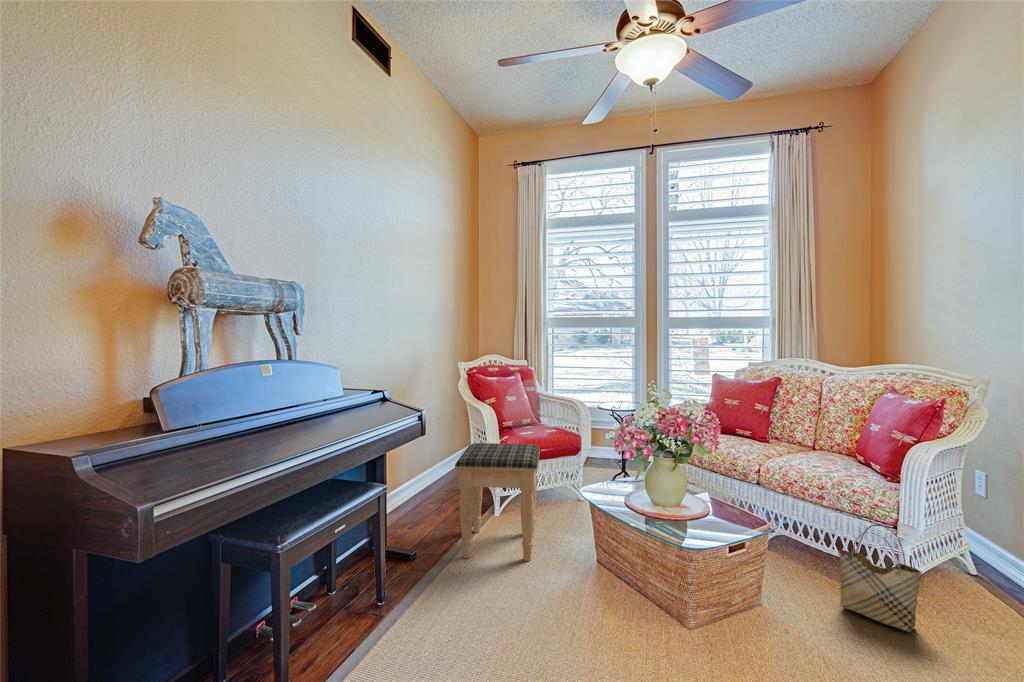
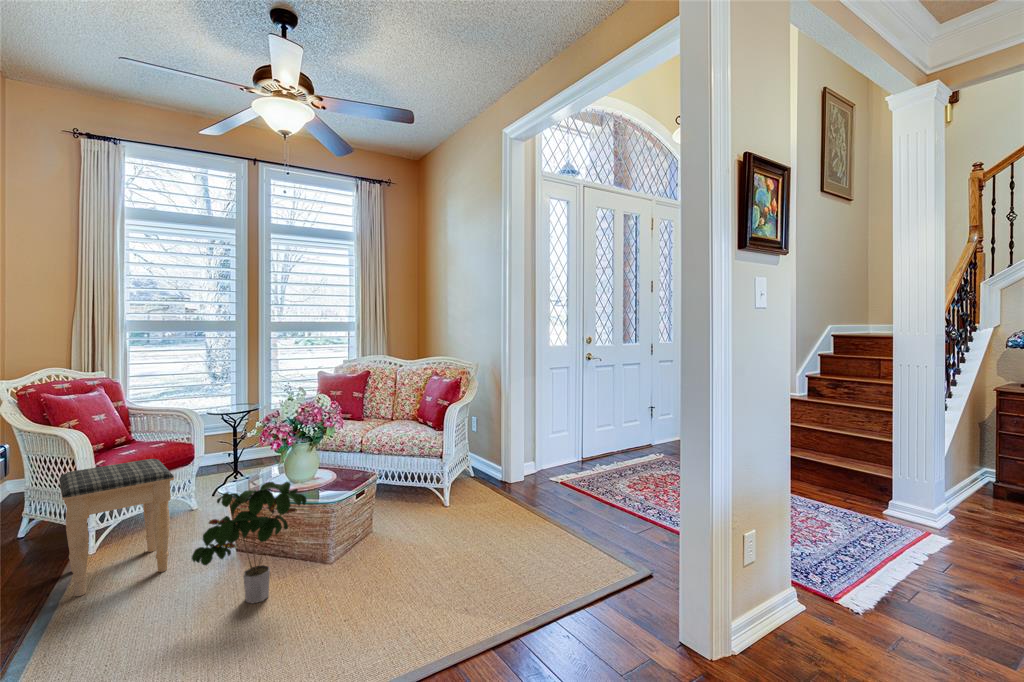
potted plant: none [522,502,653,651] -> present [192,482,307,603]
woven basket: present [838,524,921,632] -> none [414,457,454,514]

